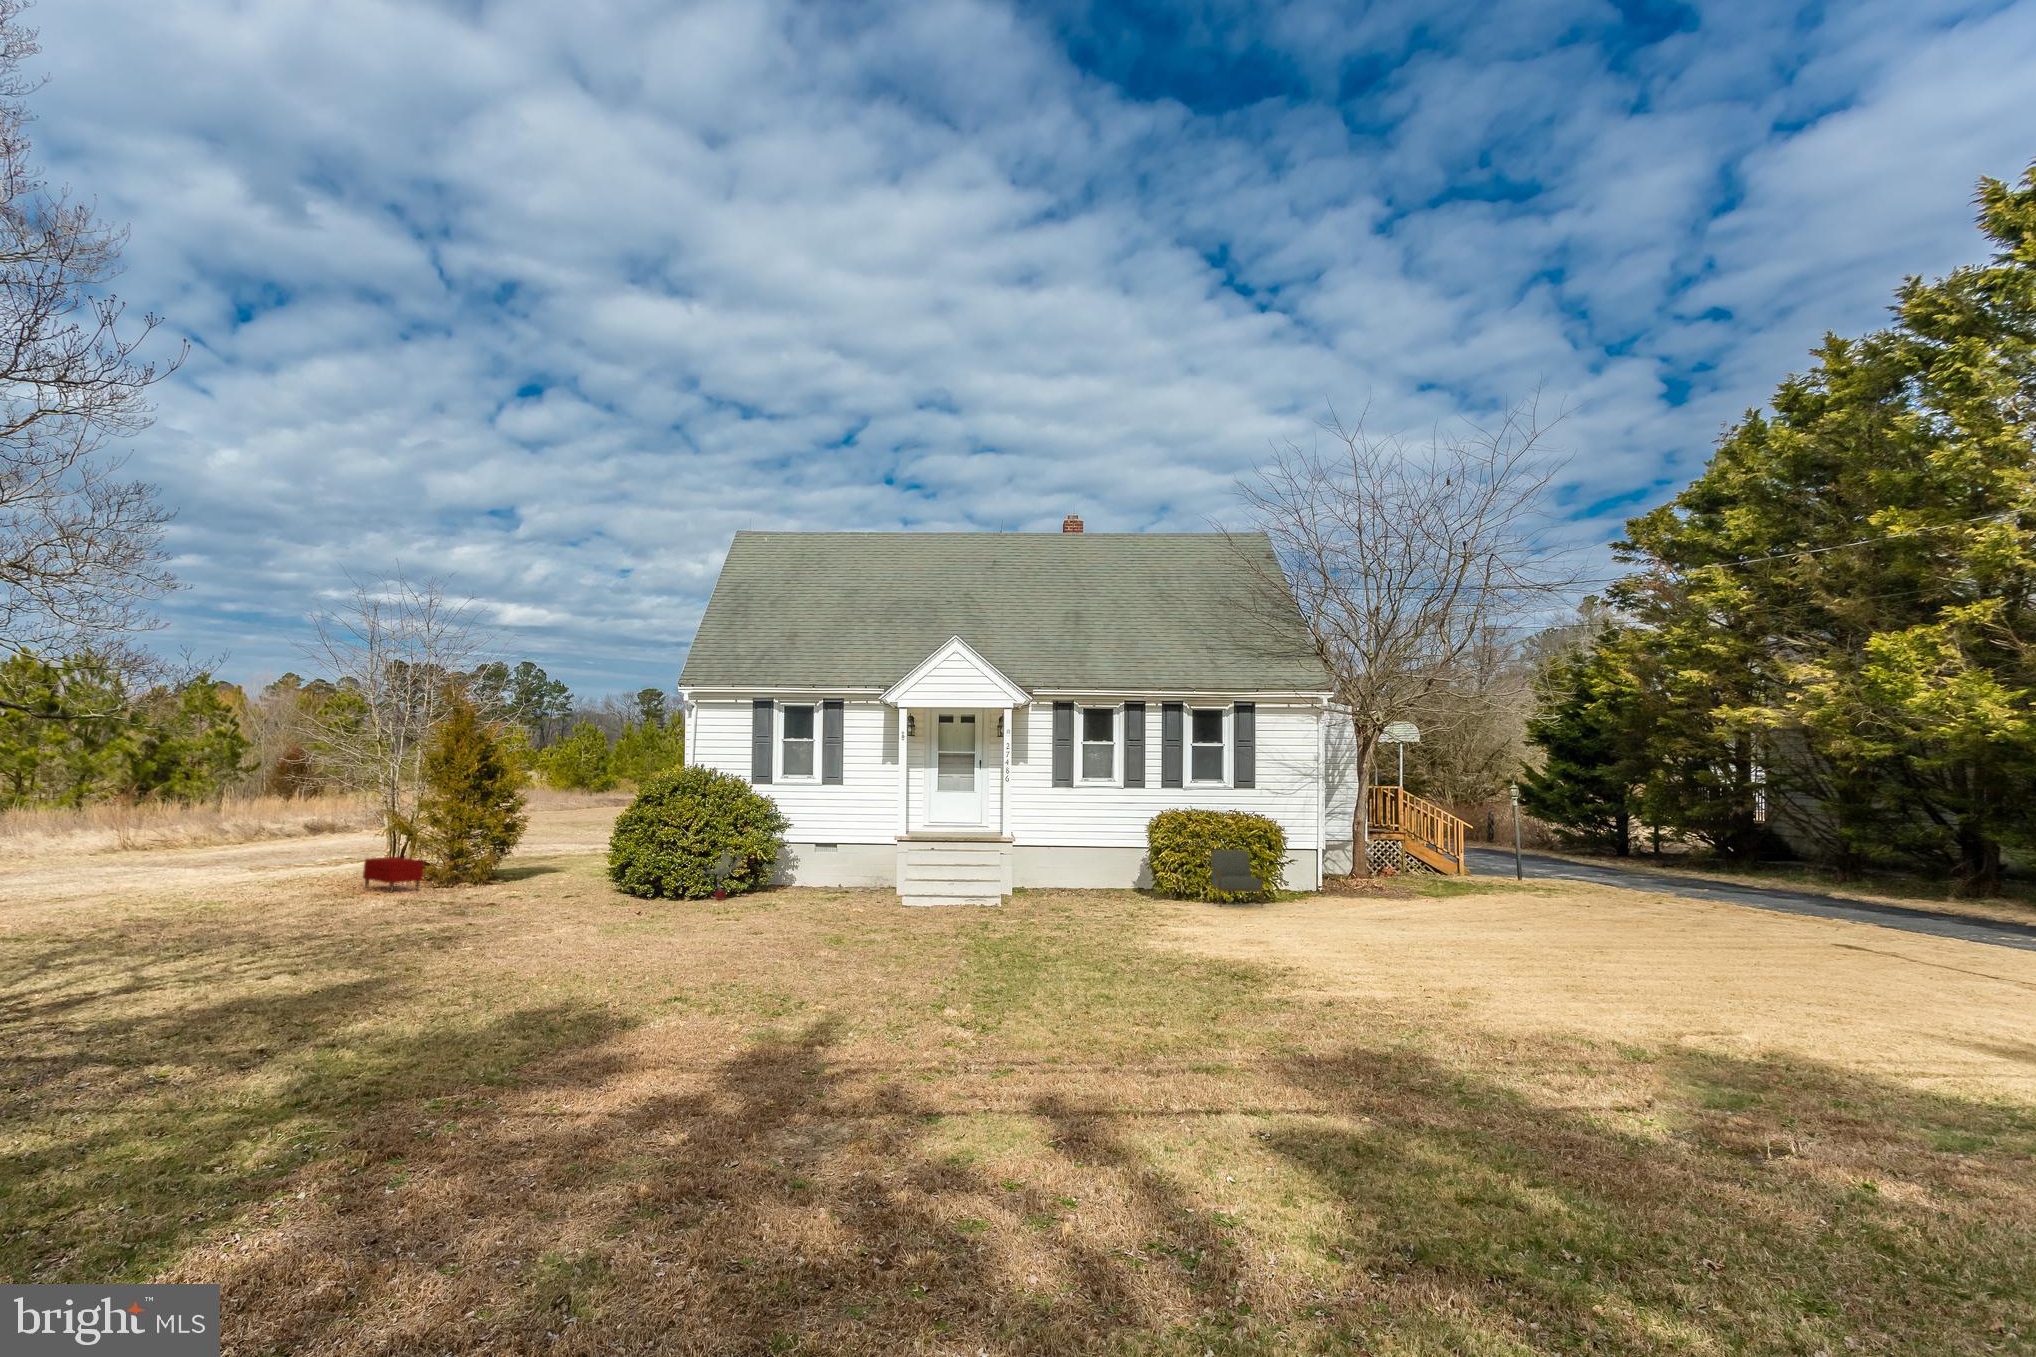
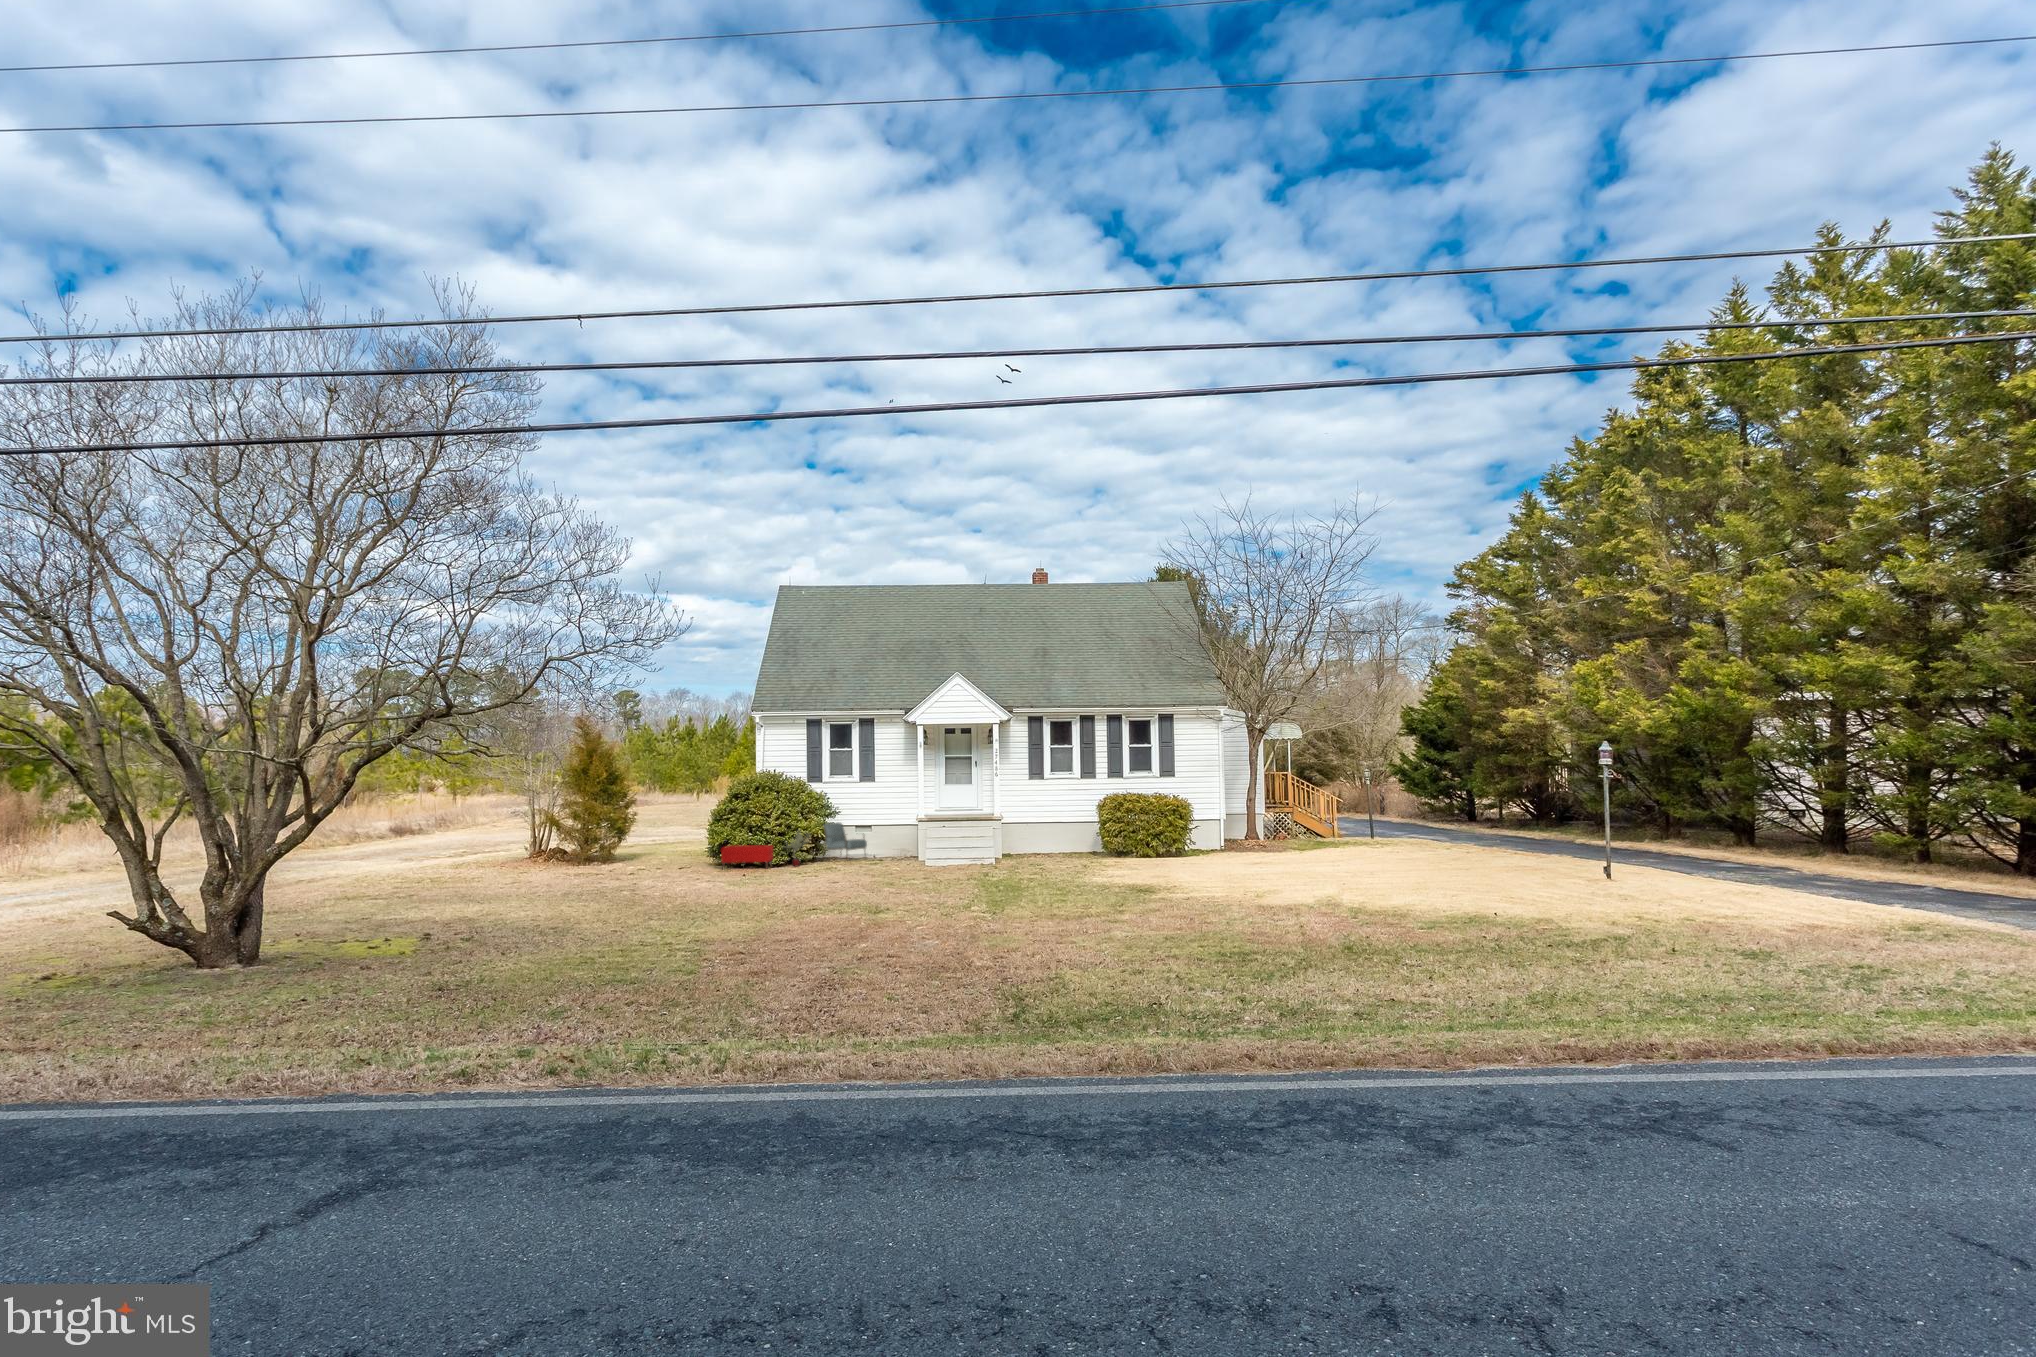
chair: present [1211,850,1263,906] -> present [823,823,867,859]
bench: present [363,857,423,892] -> present [721,845,773,868]

